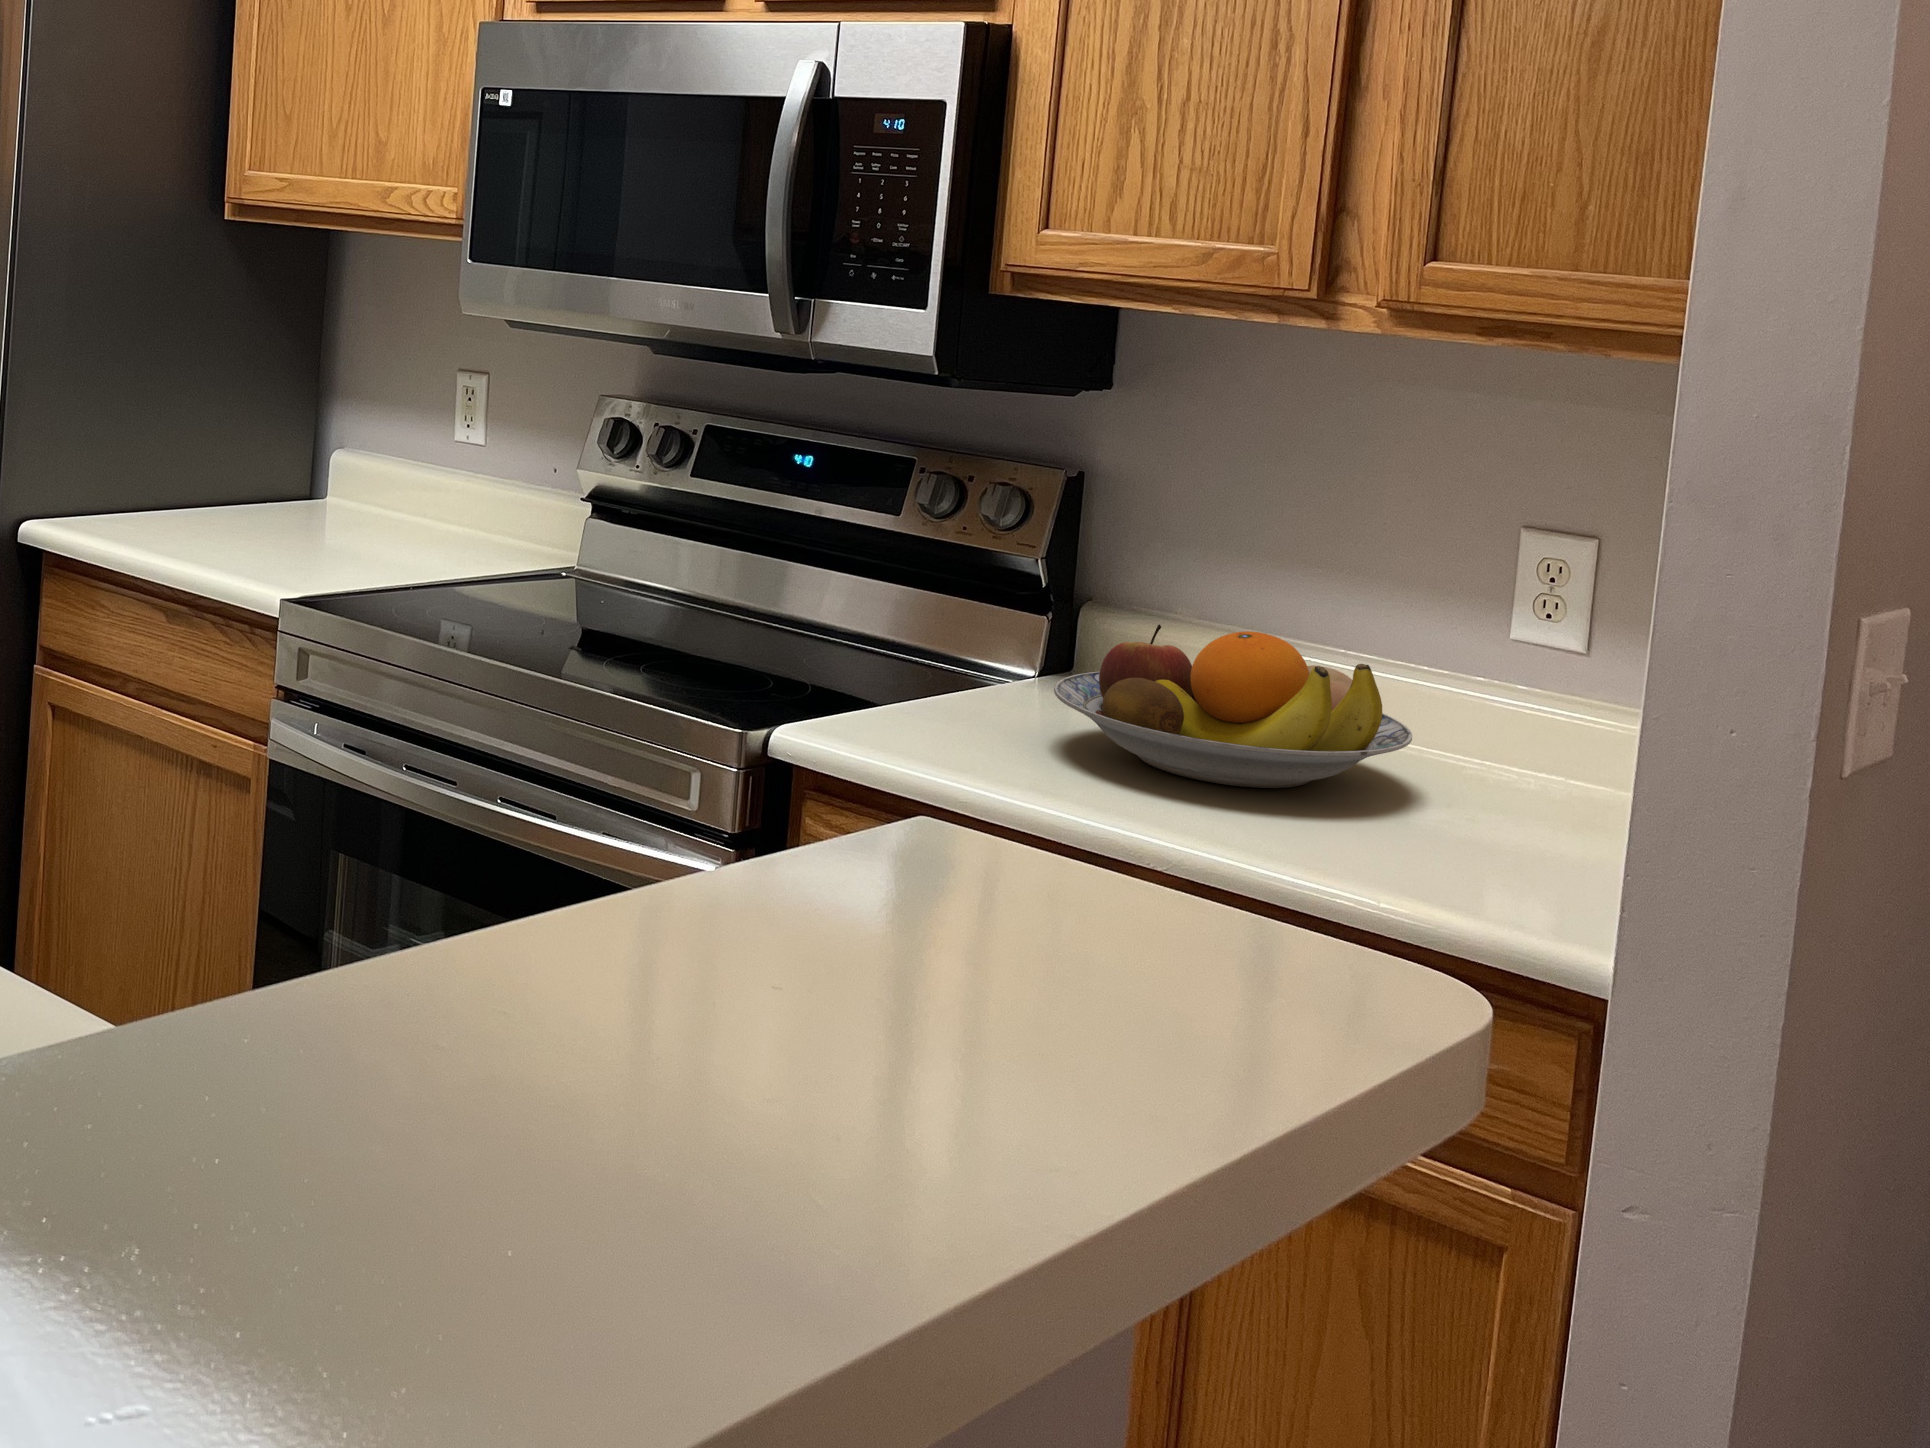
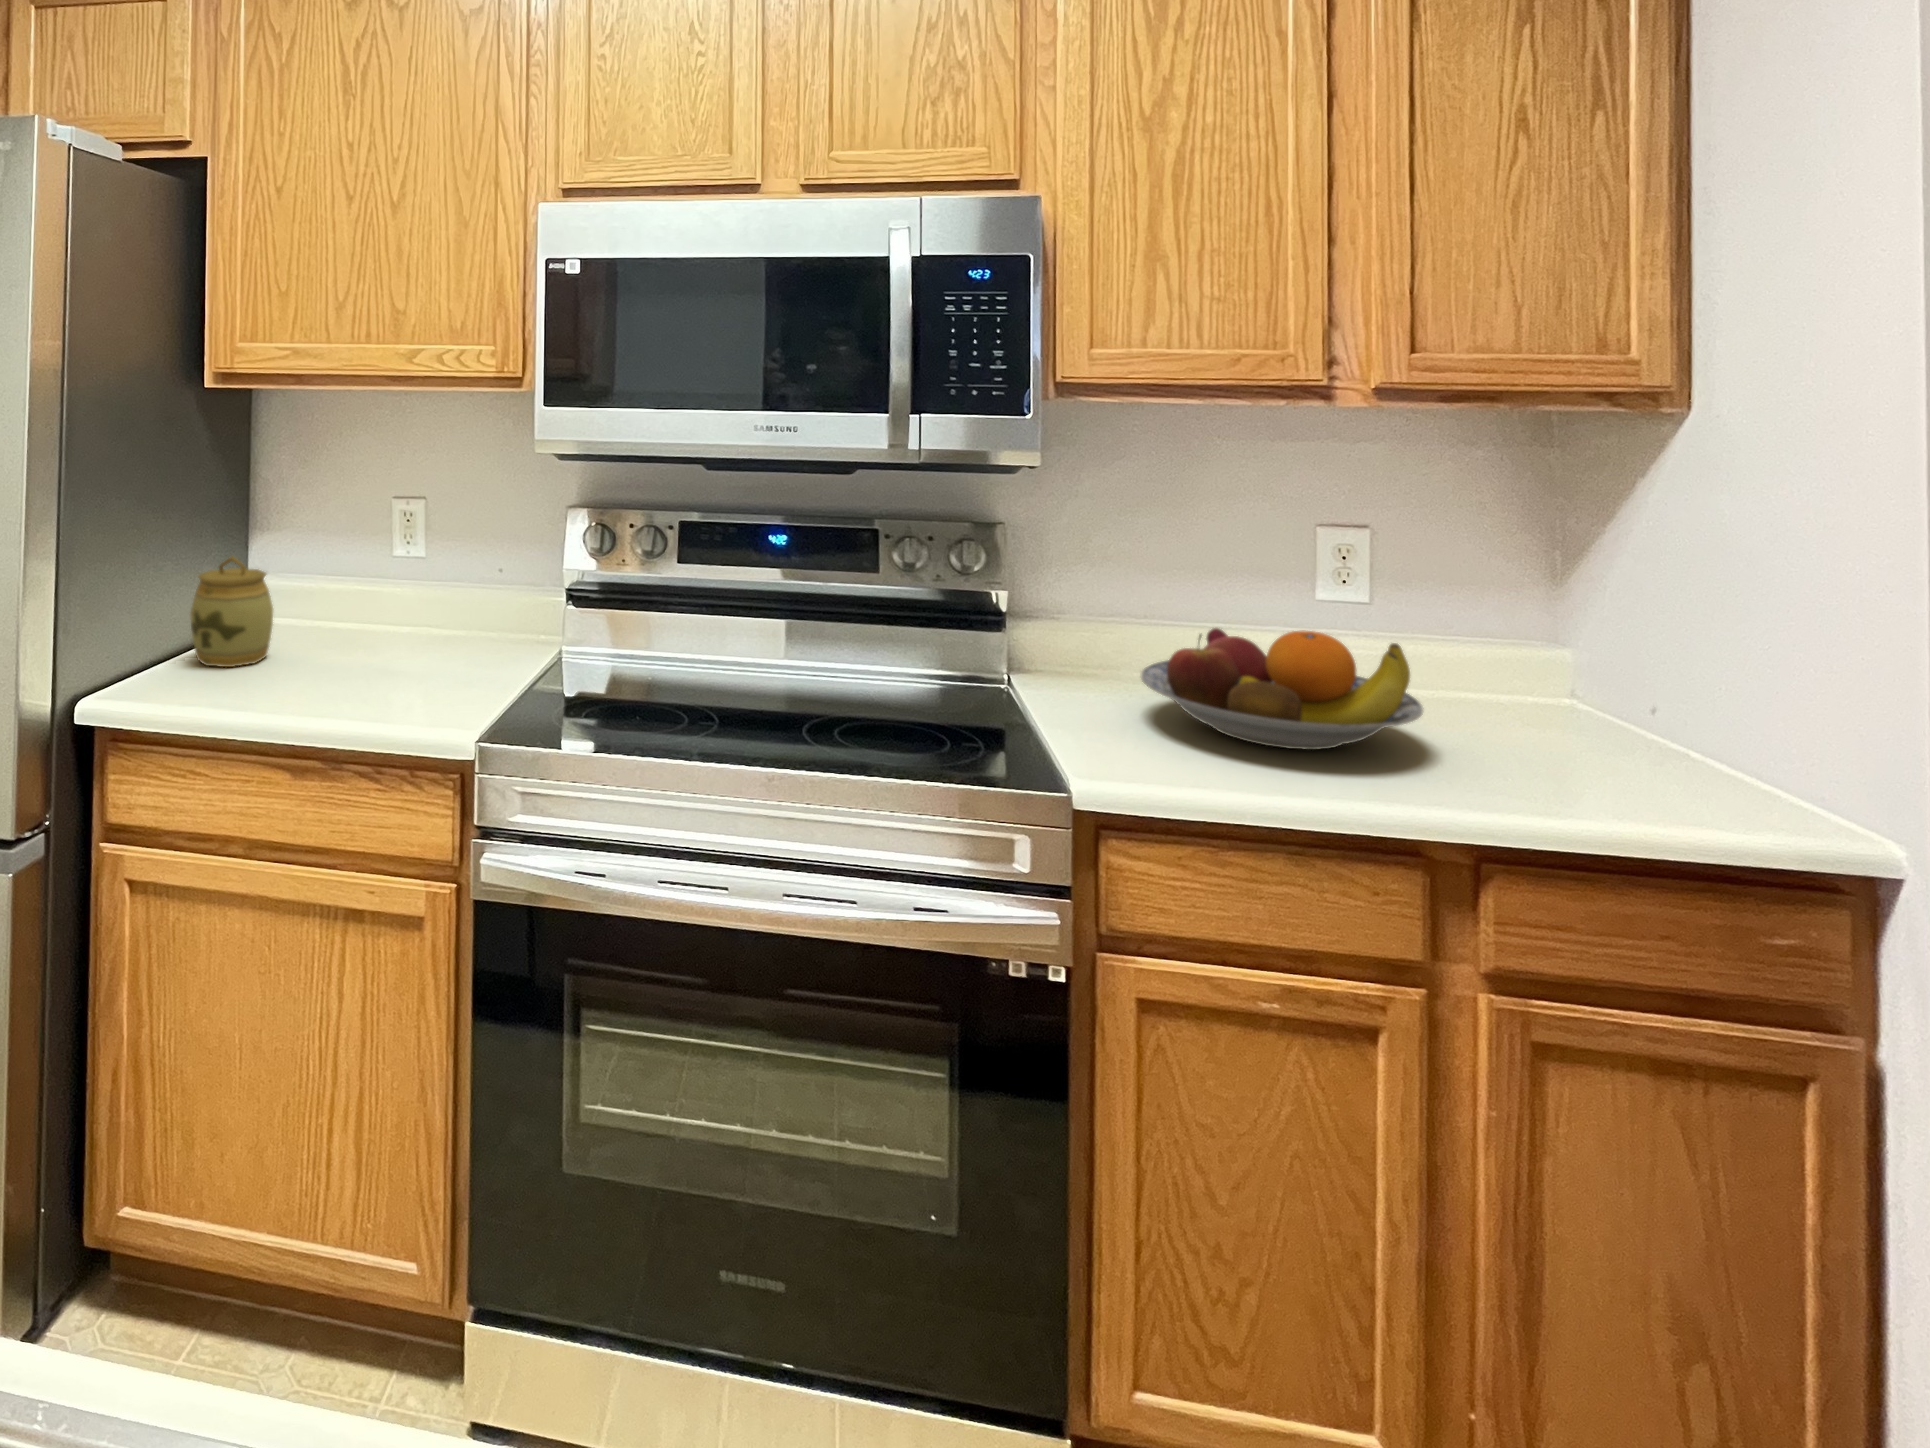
jar: none [196,408,282,528] -> present [190,556,273,667]

